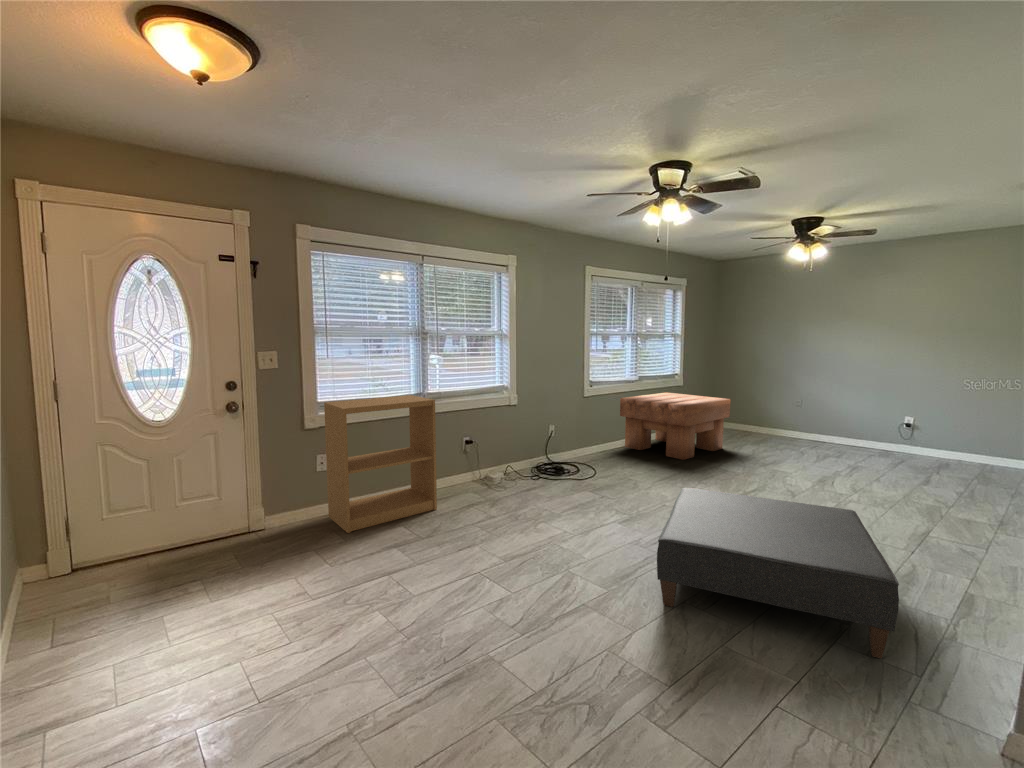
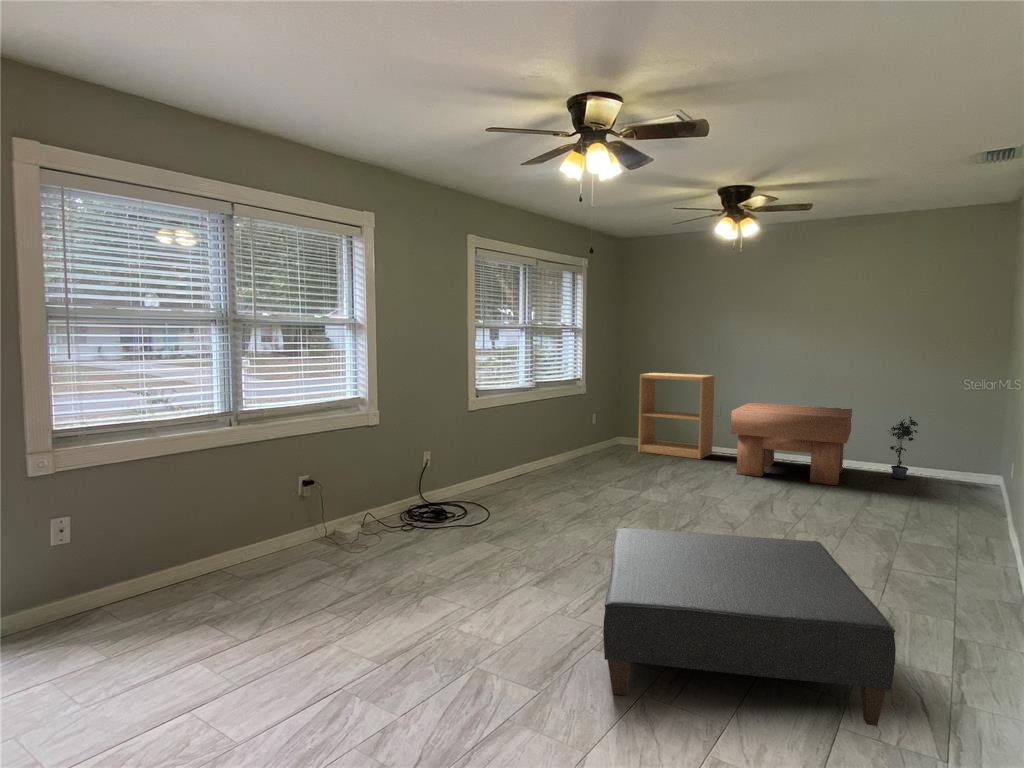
coffee table: present [620,392,730,460] -> present [731,403,852,485]
bookshelf: present [324,395,437,533] -> present [638,373,715,459]
potted plant: none [956,411,990,467] -> present [890,417,918,479]

